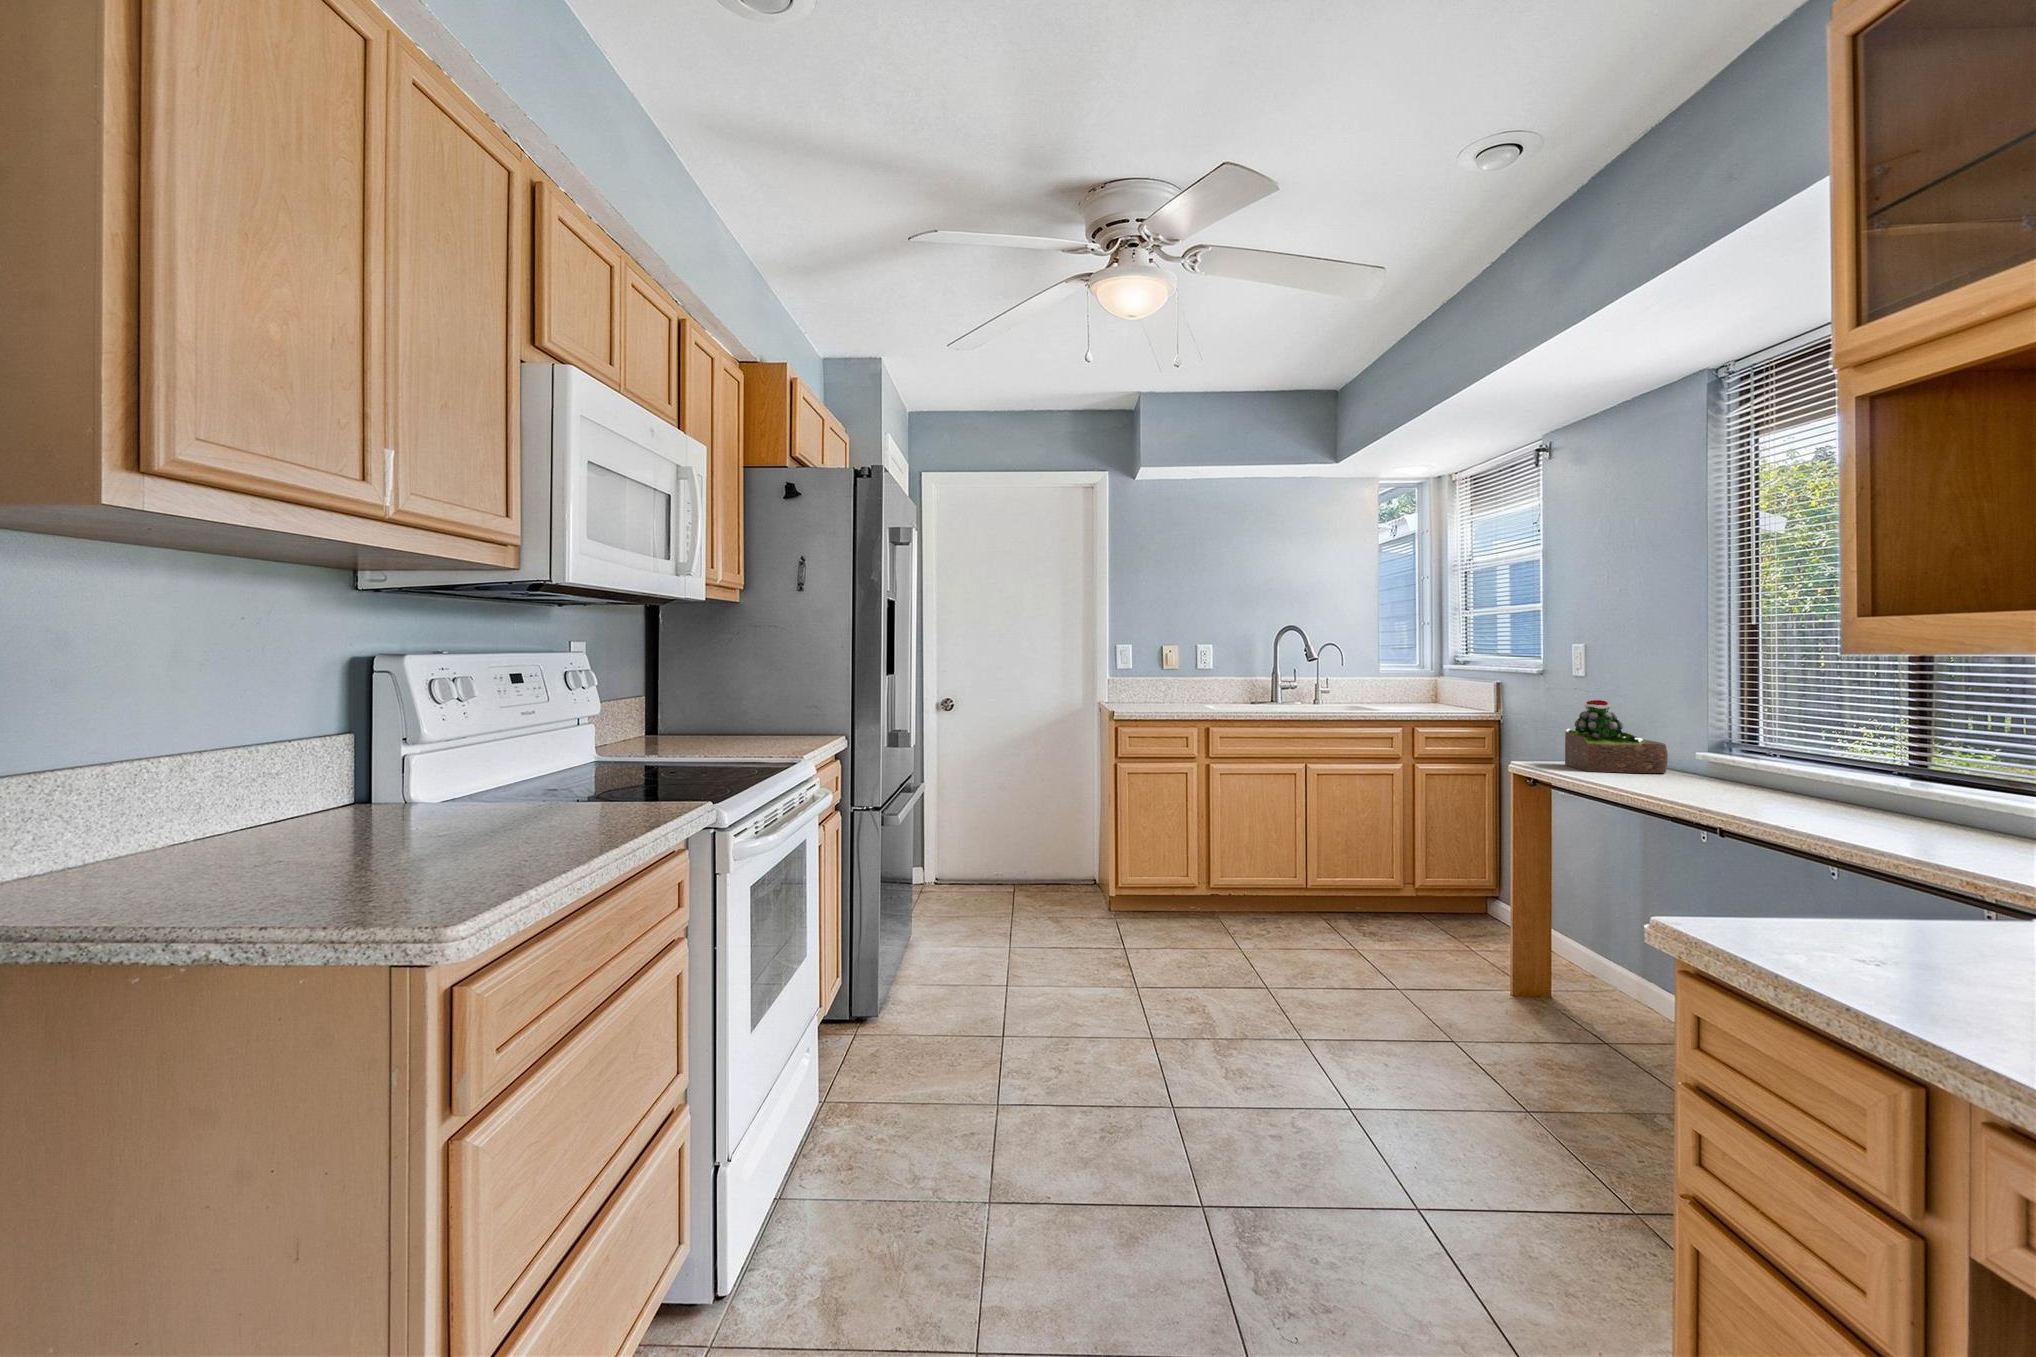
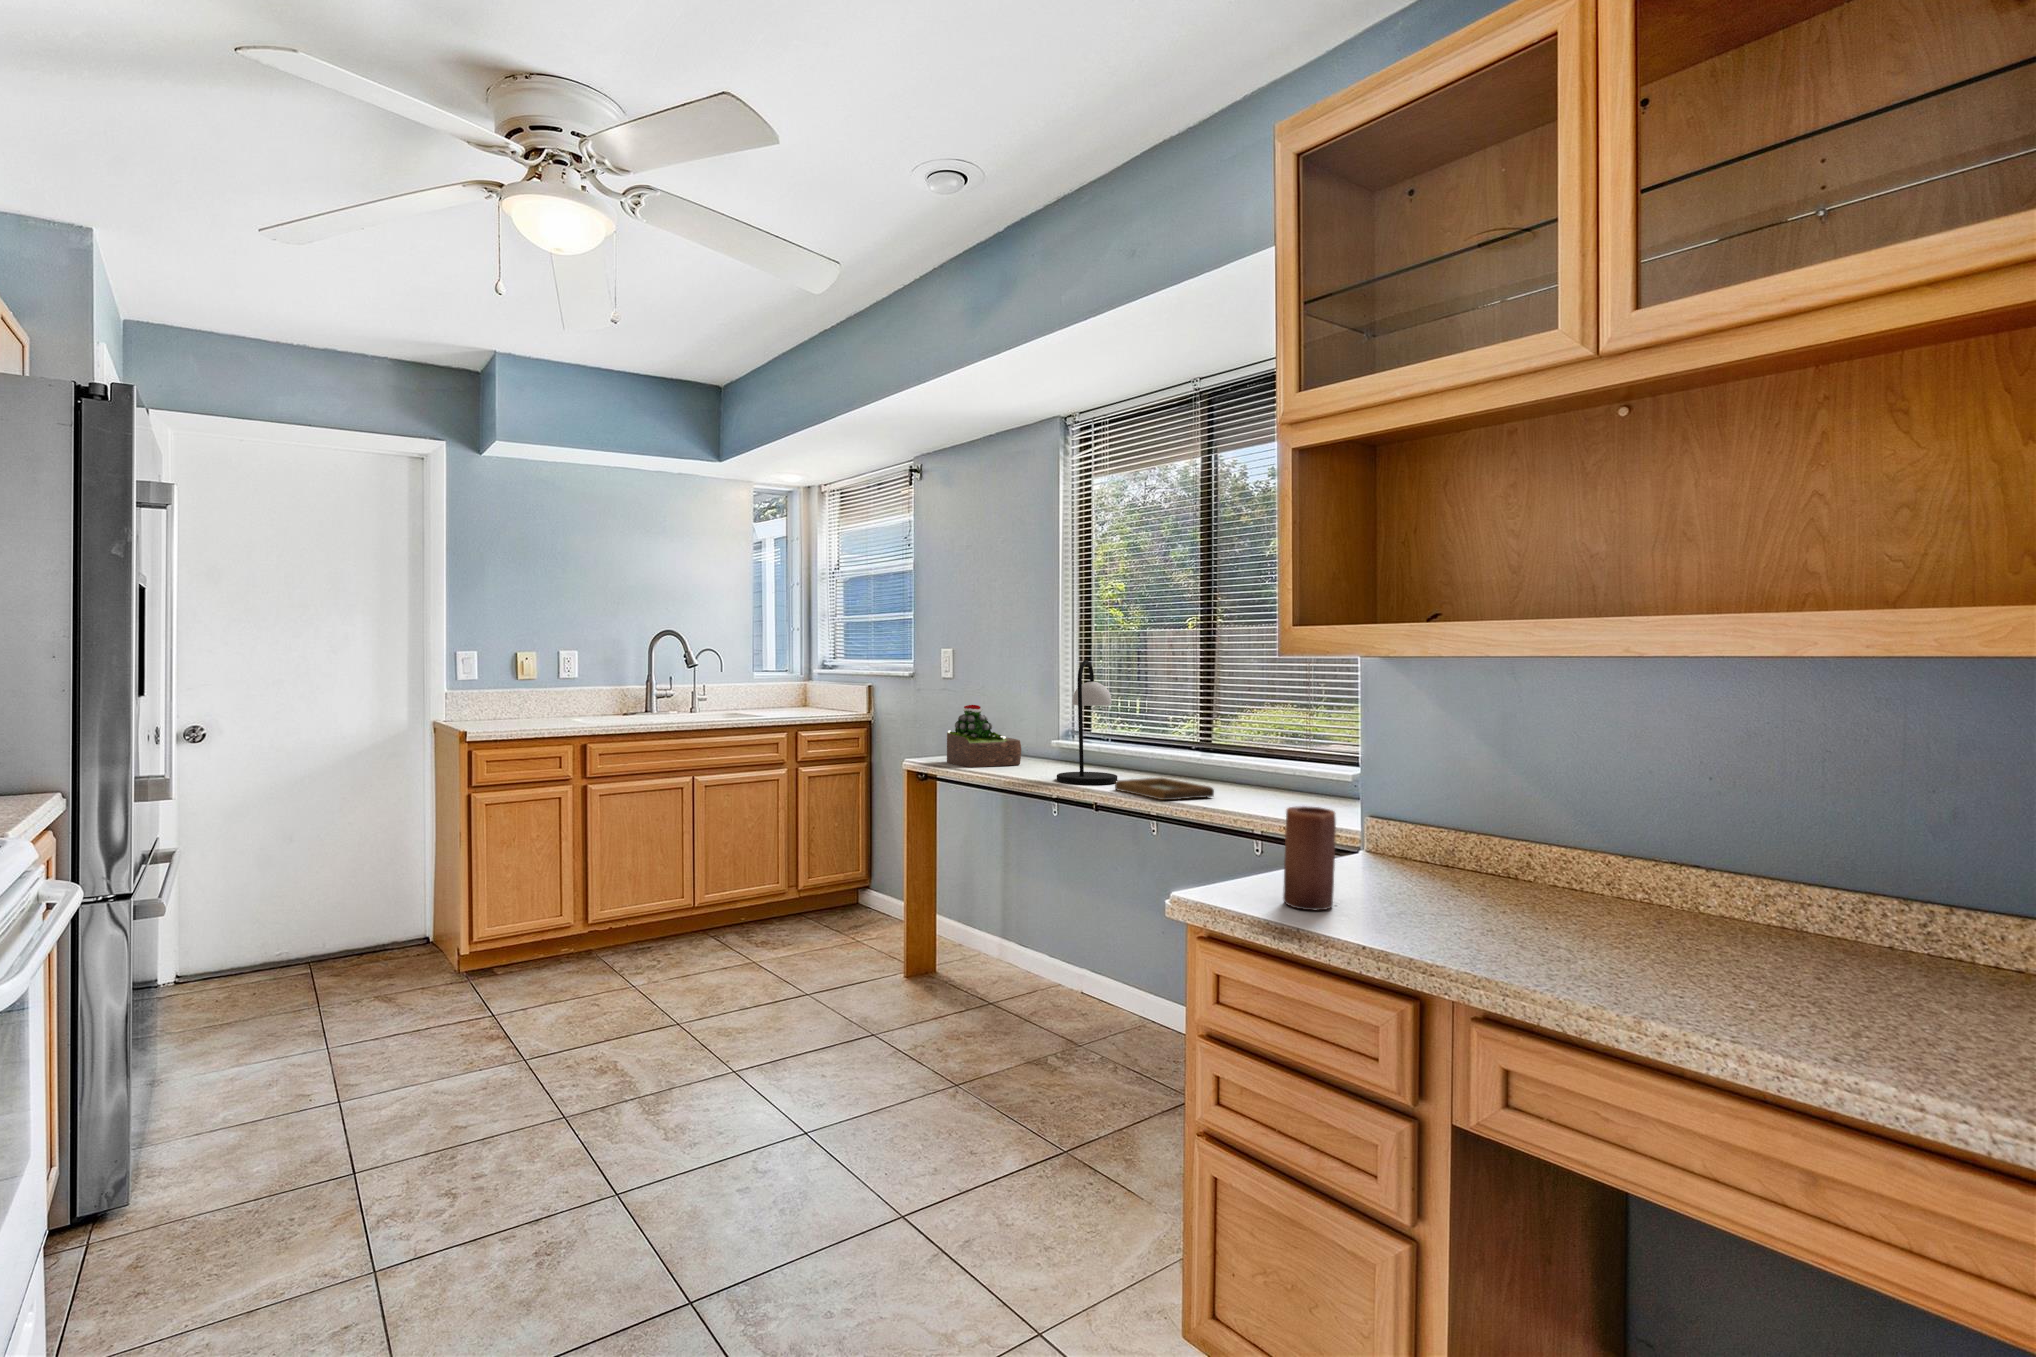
table lamp: none [1693,645,1791,803] -> present [1057,660,1117,785]
picture frame: none [1771,798,1939,832] -> present [1115,778,1214,800]
candle: none [1824,825,1914,966] -> present [1283,806,1336,910]

